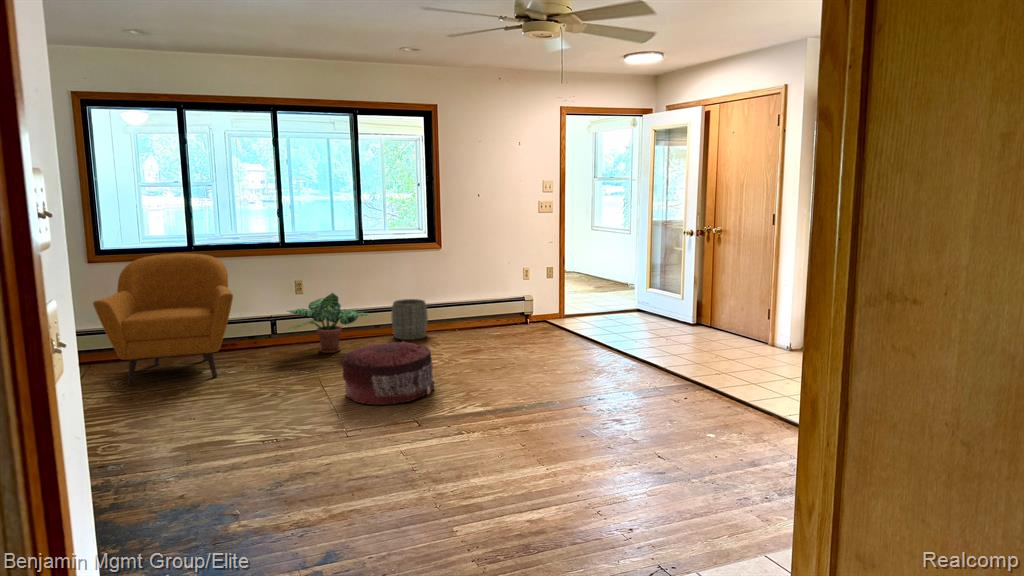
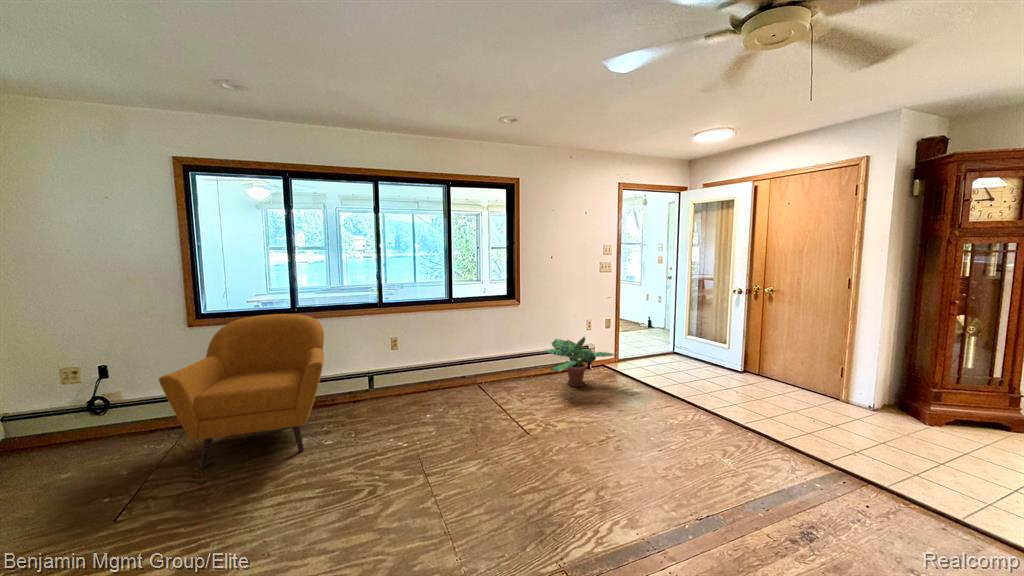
potted plant: present [287,293,373,353] -> present [545,337,616,386]
woven basket: present [391,299,428,340] -> none [477,351,509,391]
pouf: present [342,341,435,405] -> none [442,417,549,519]

